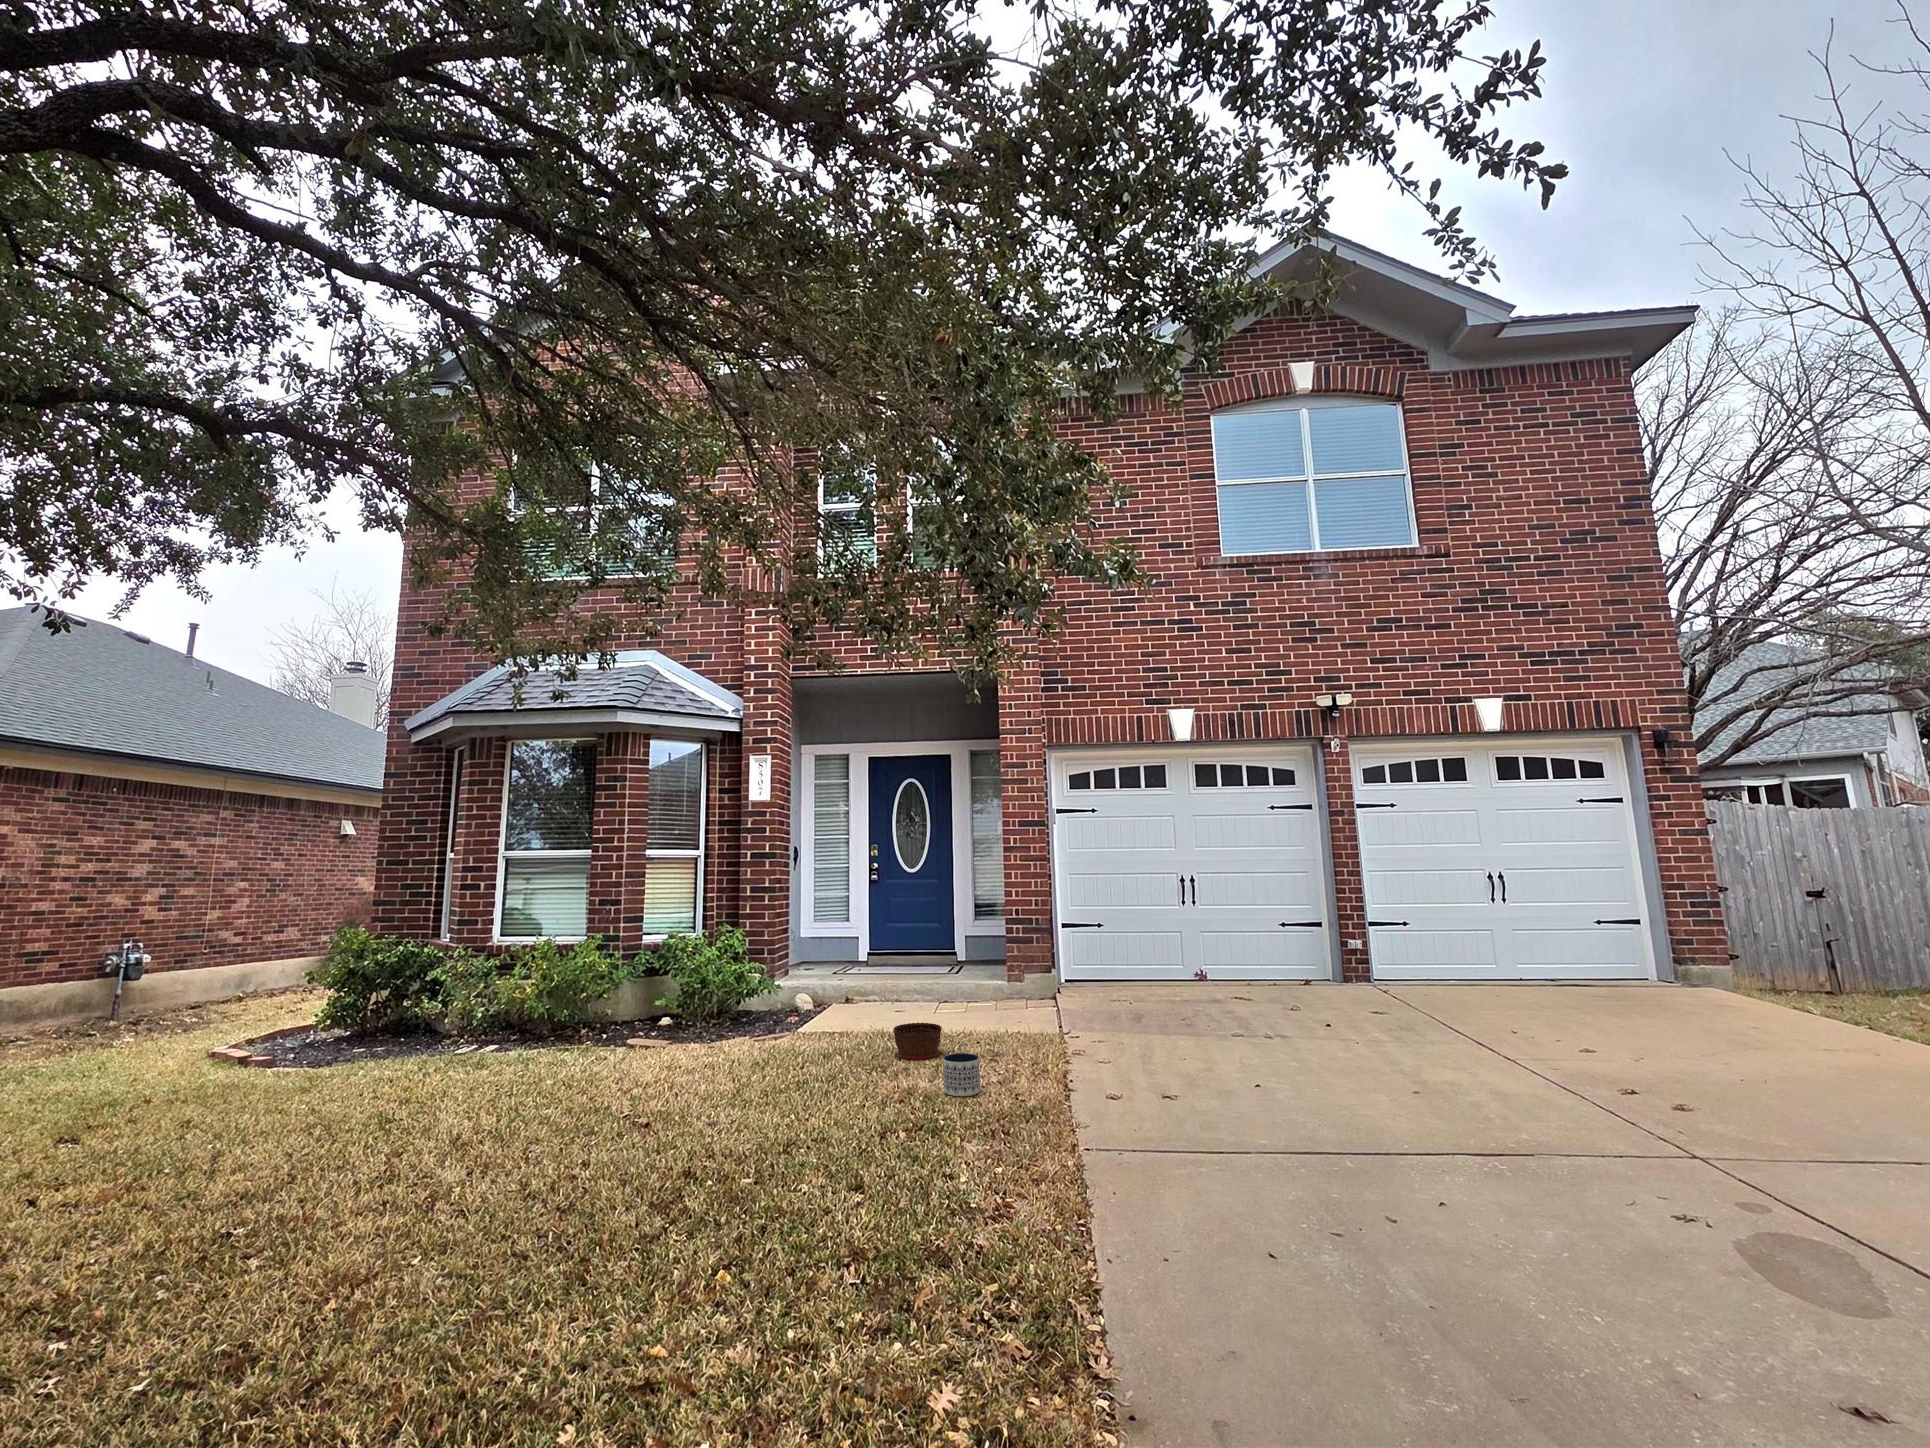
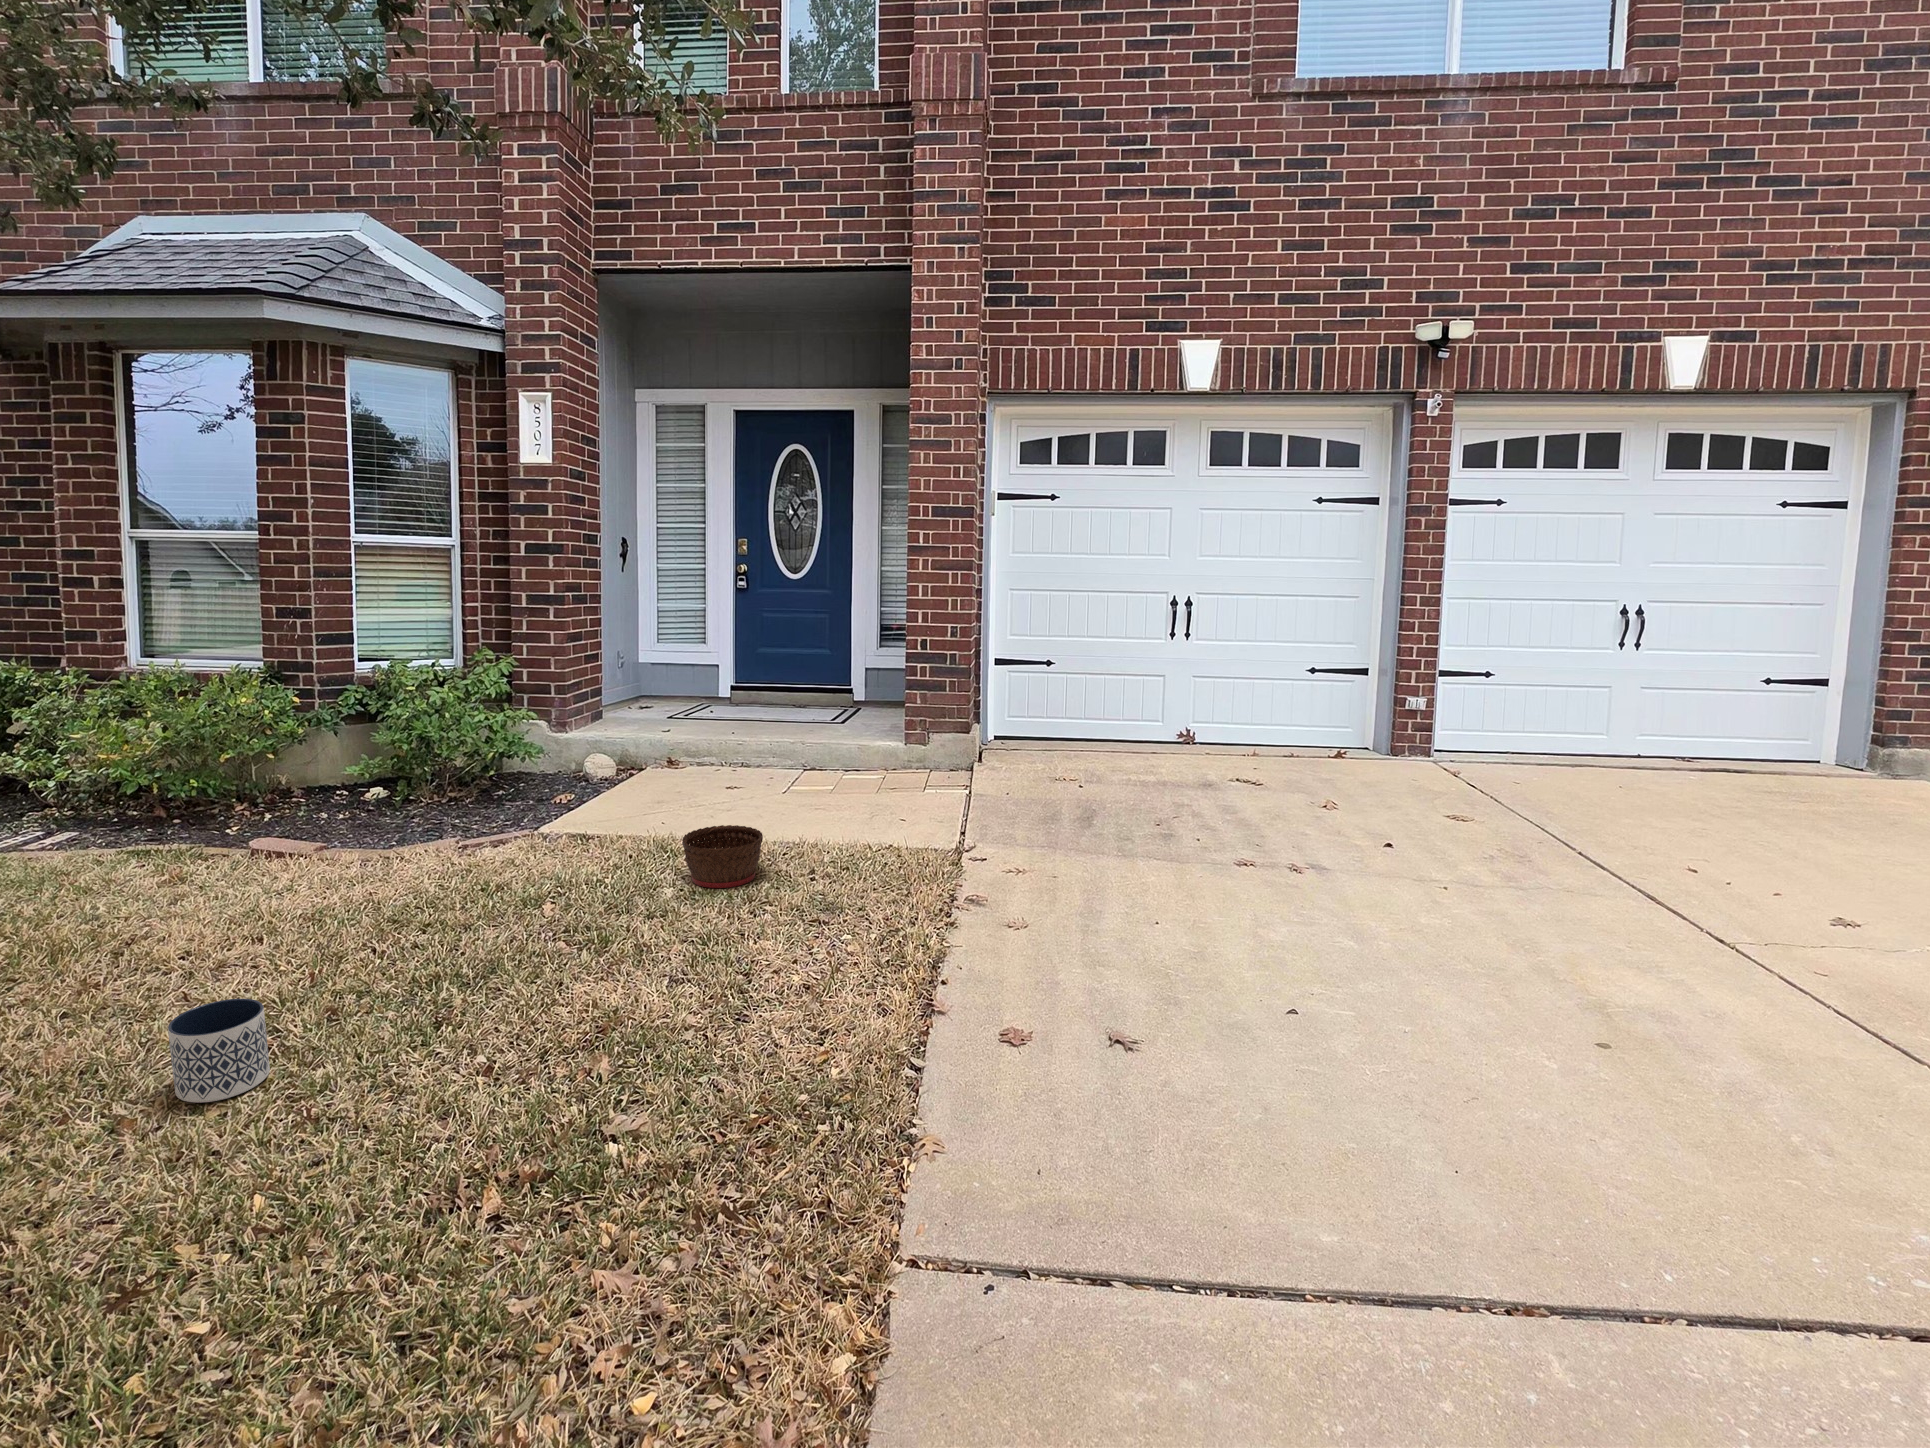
planter: present [943,1053,980,1096] -> present [168,999,270,1103]

